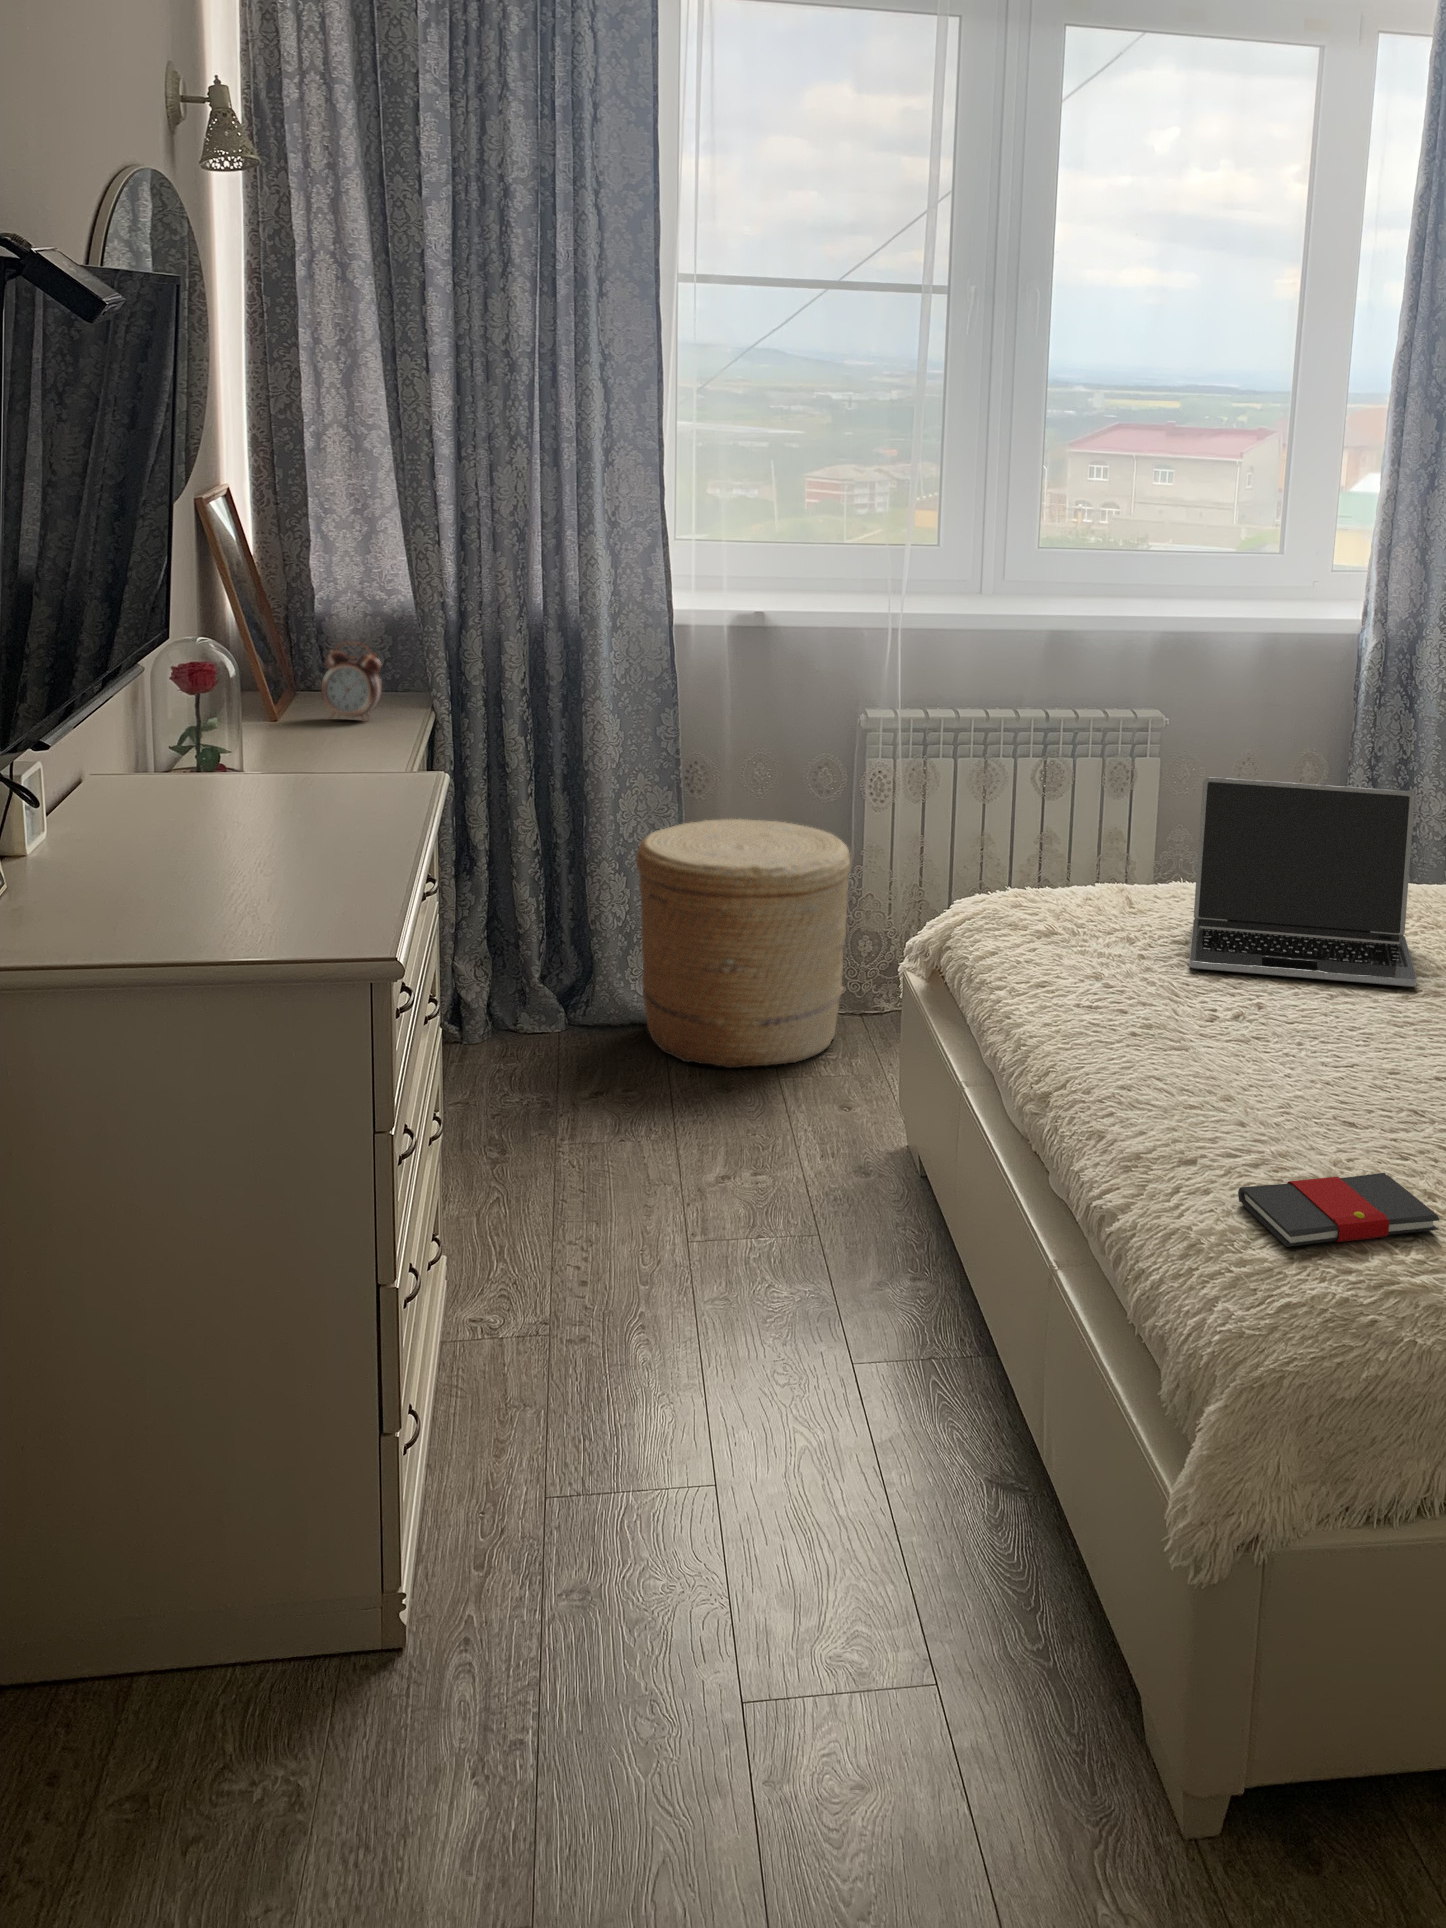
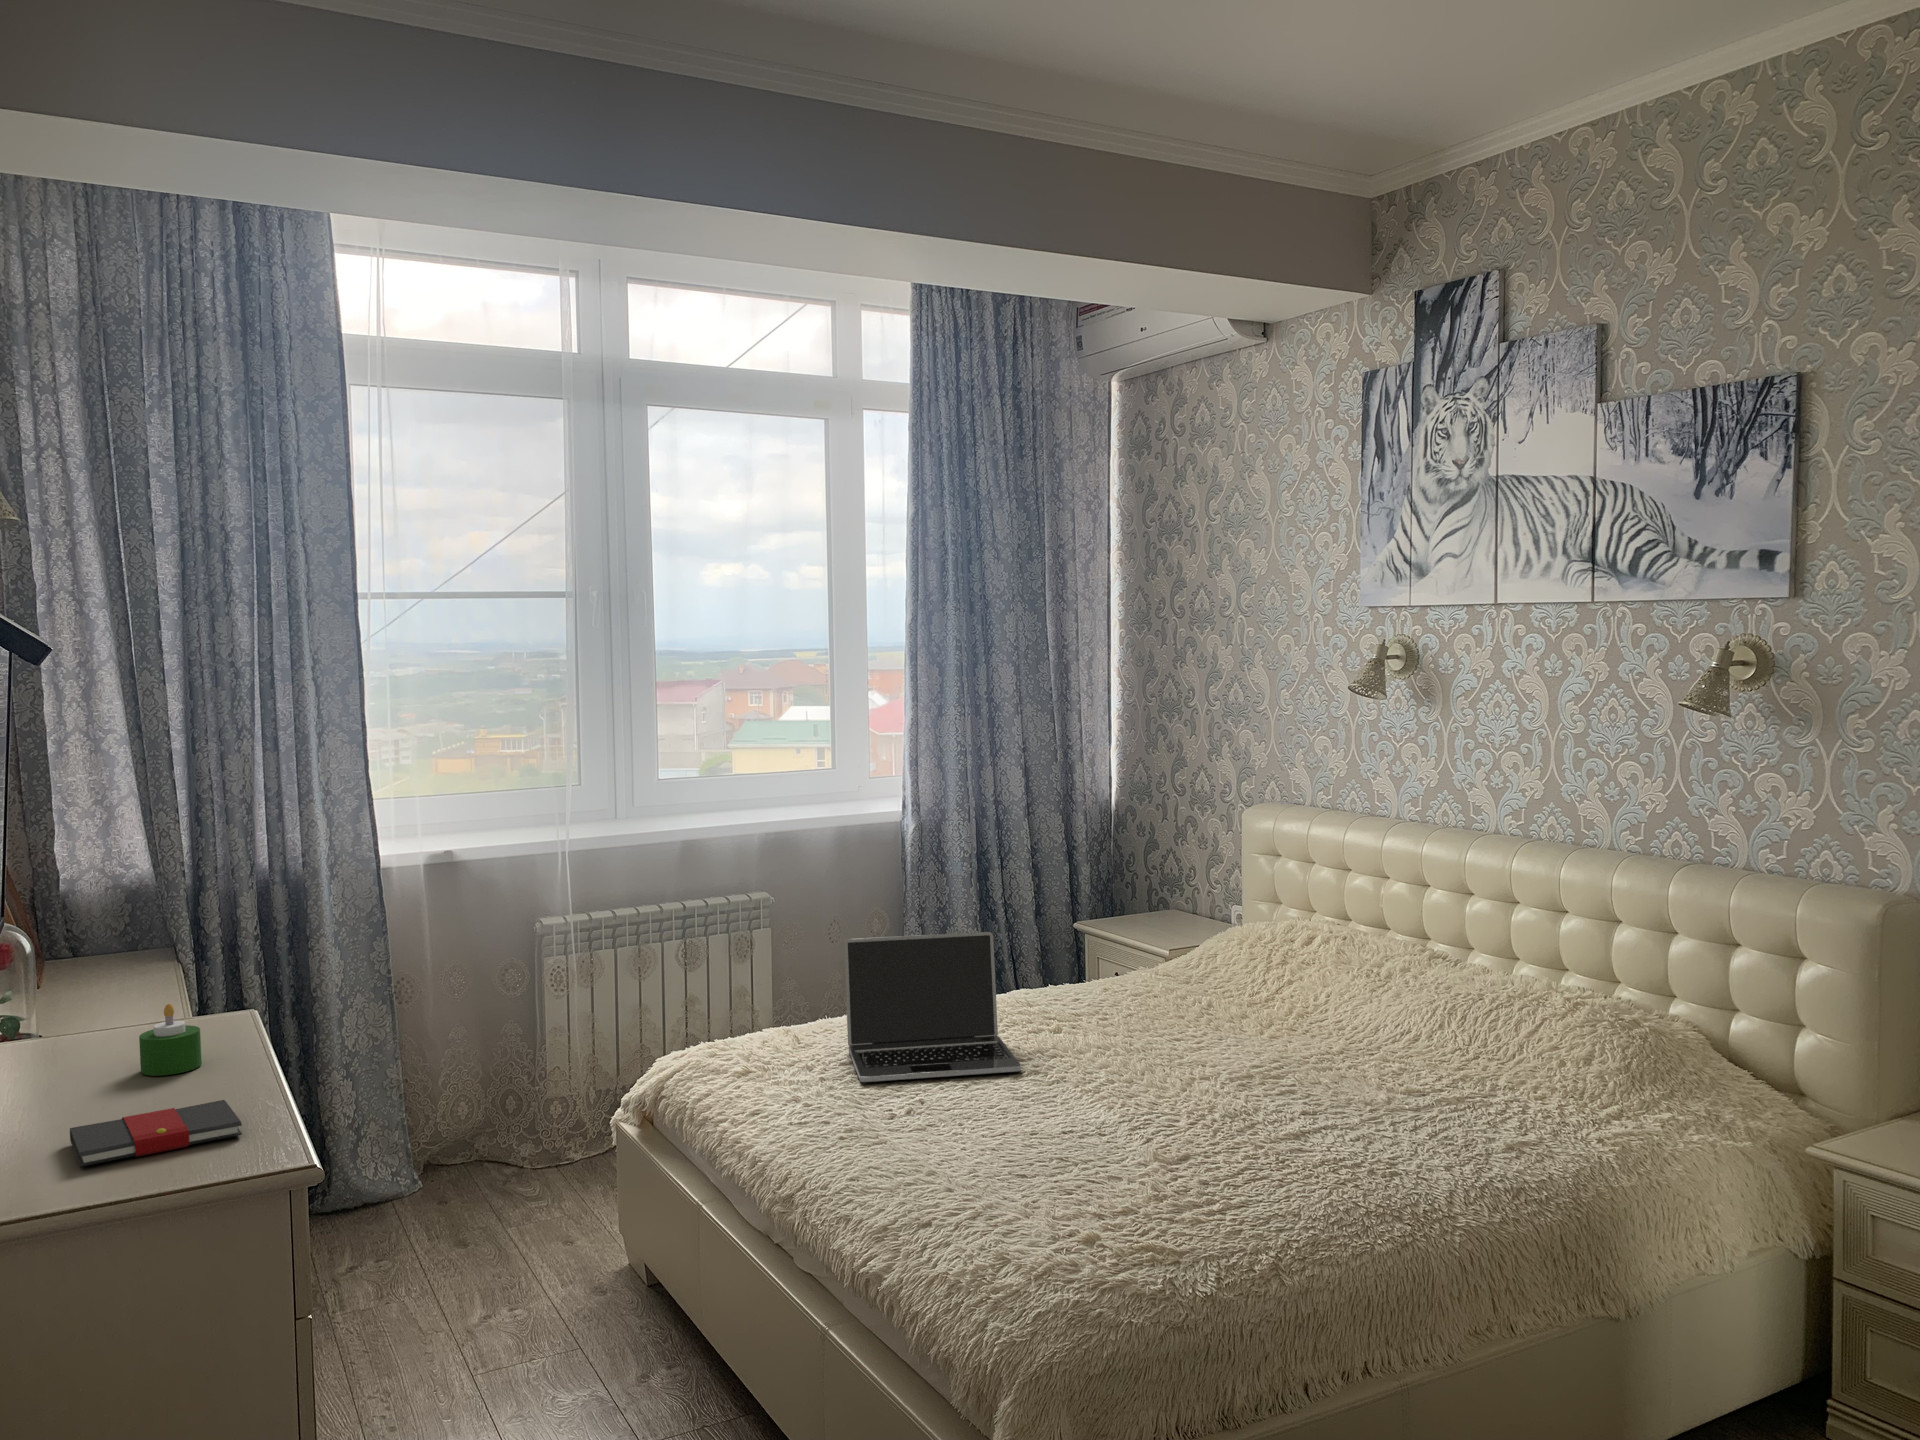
alarm clock: present [321,642,382,721] -> none [85,913,142,982]
candle: none [284,747,351,829] -> present [139,1004,202,1076]
woven basket: present [636,819,850,1068] -> none [368,1018,549,1229]
book: present [1238,1173,1439,1247] -> present [70,1100,242,1167]

